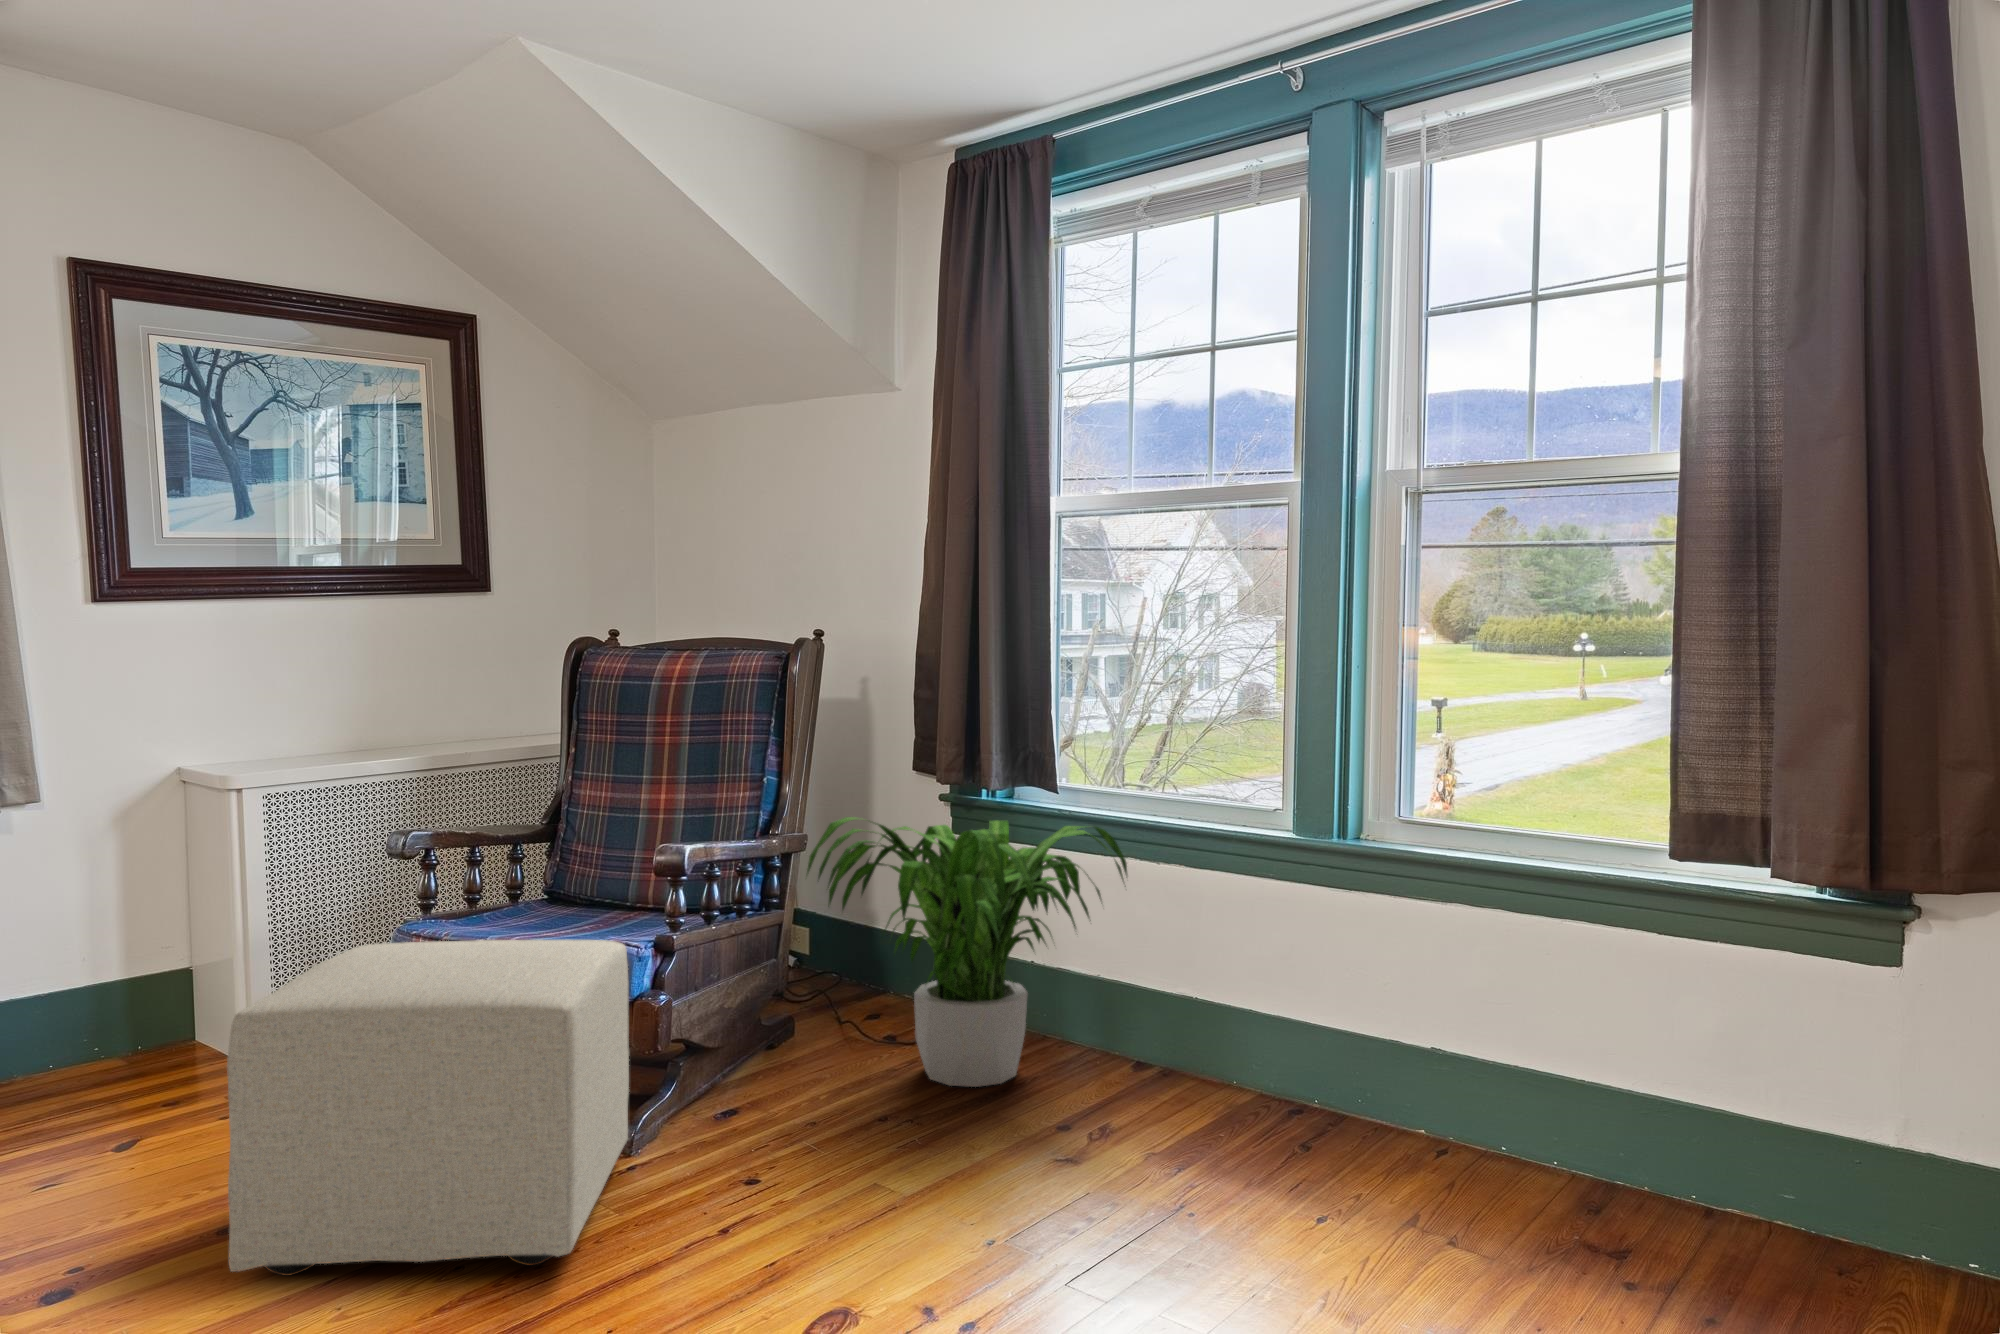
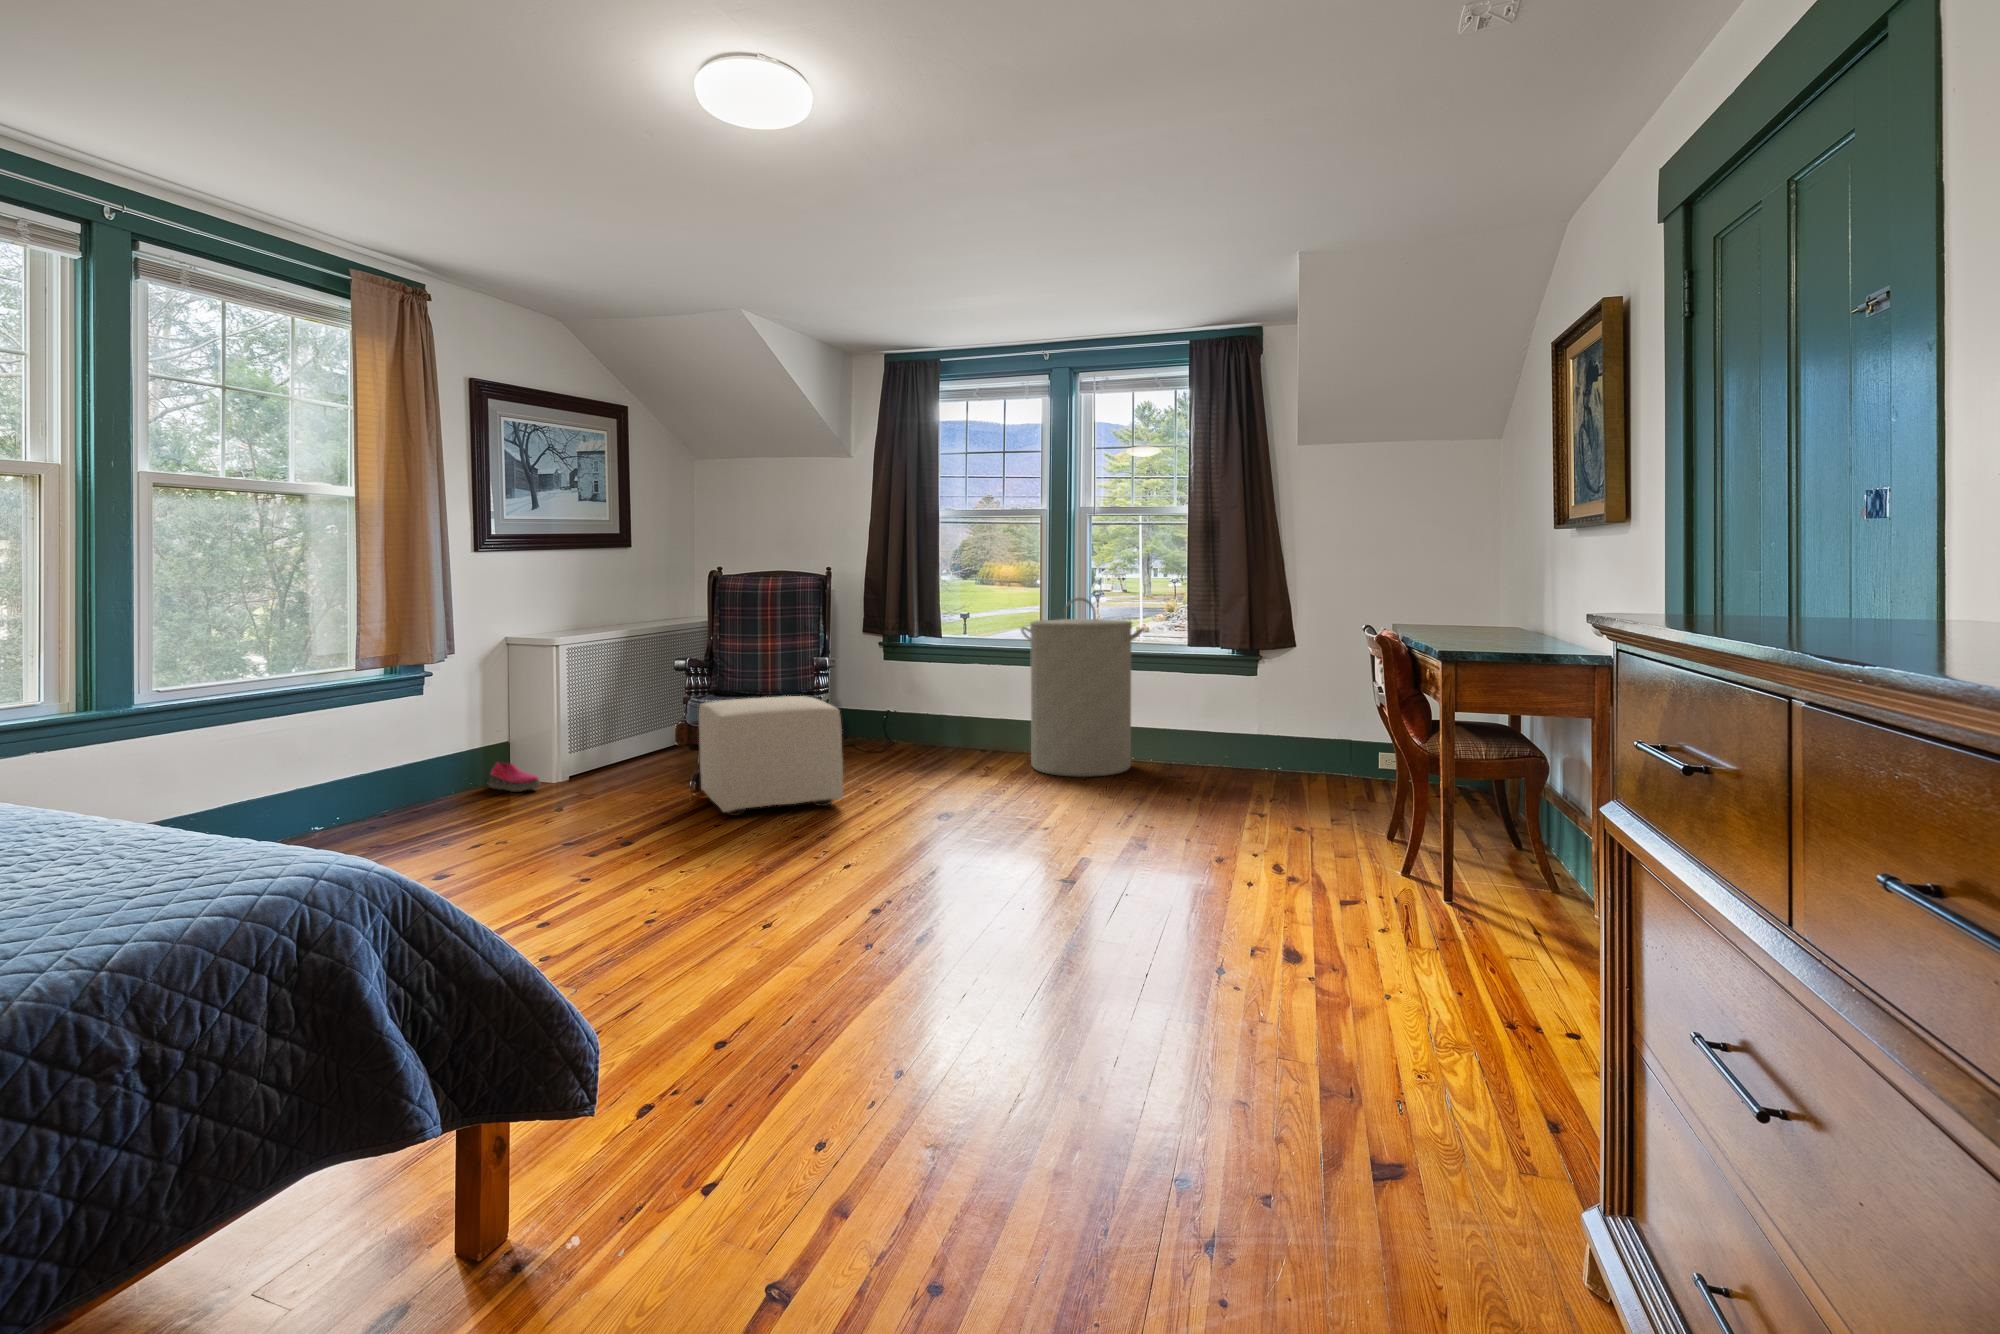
laundry hamper: none [1195,713,1523,1227] -> present [1021,598,1144,777]
potted plant: present [807,817,1127,1087] -> none [848,649,983,761]
shoe: none [44,1025,113,1099] -> present [489,763,541,792]

